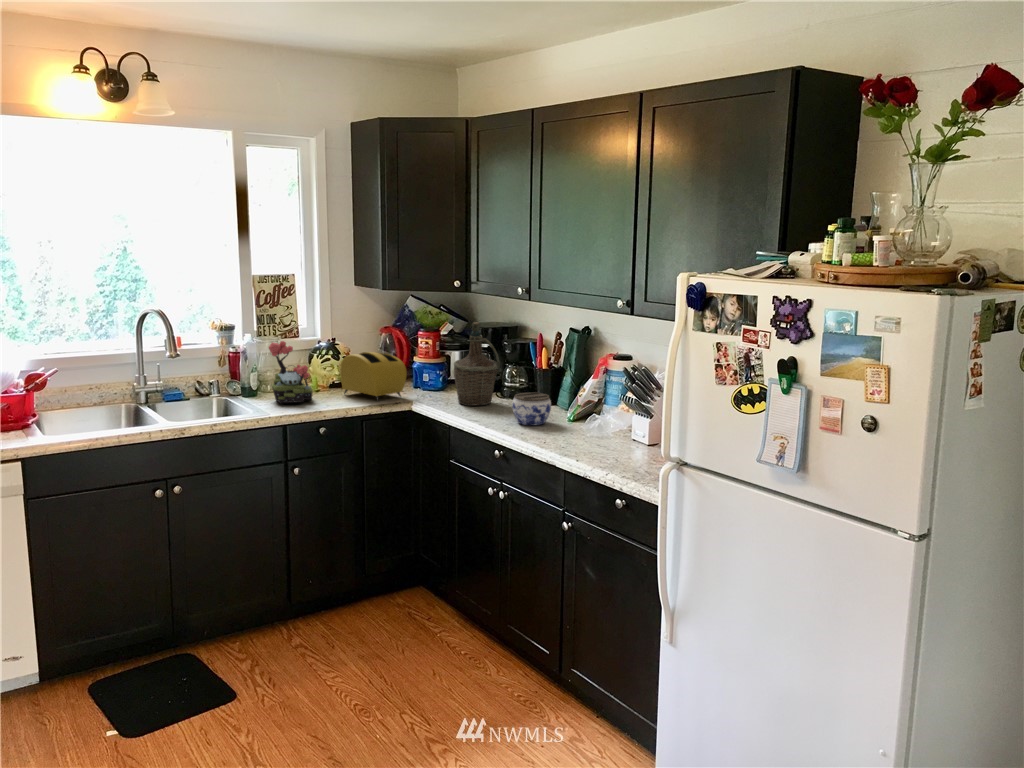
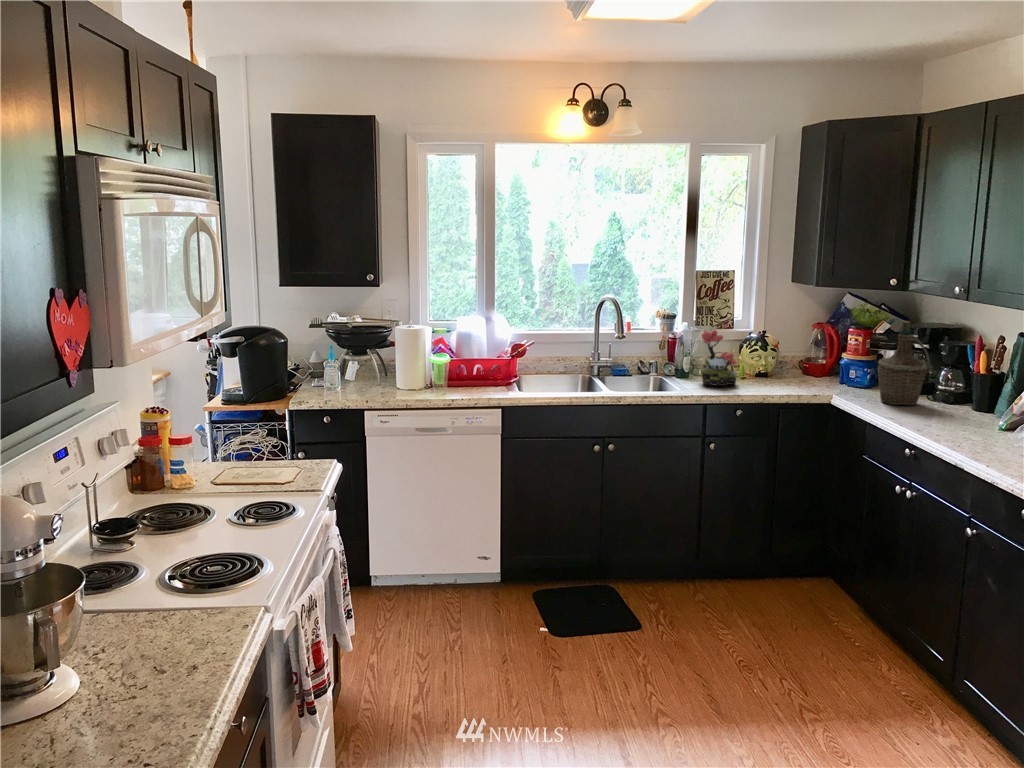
toaster: present [340,352,407,401] -> none [766,345,830,392]
jar: present [512,392,551,426] -> none [933,395,979,430]

